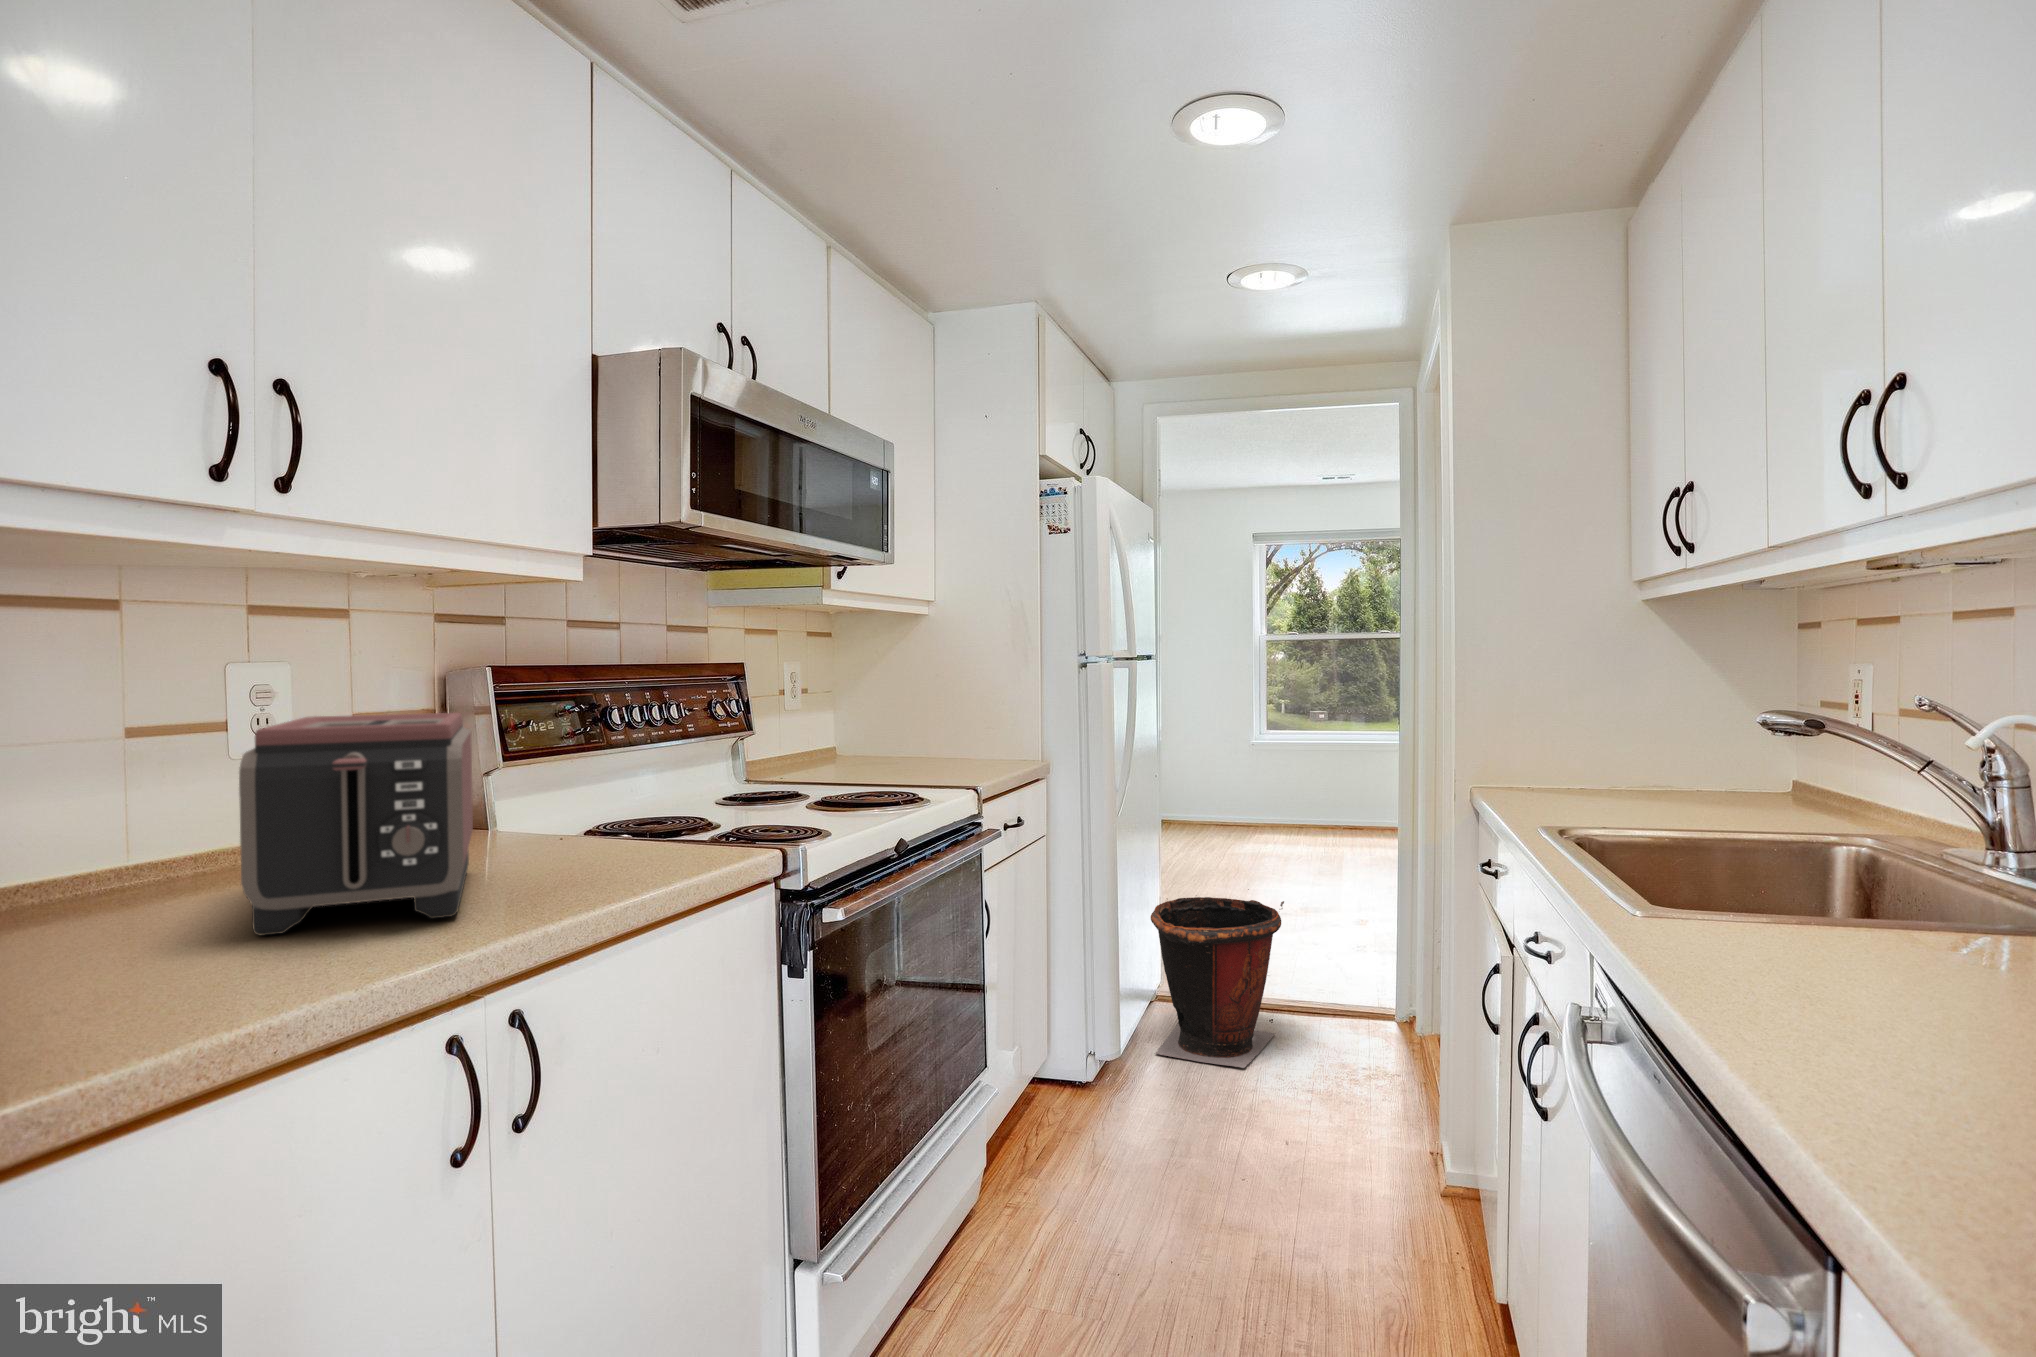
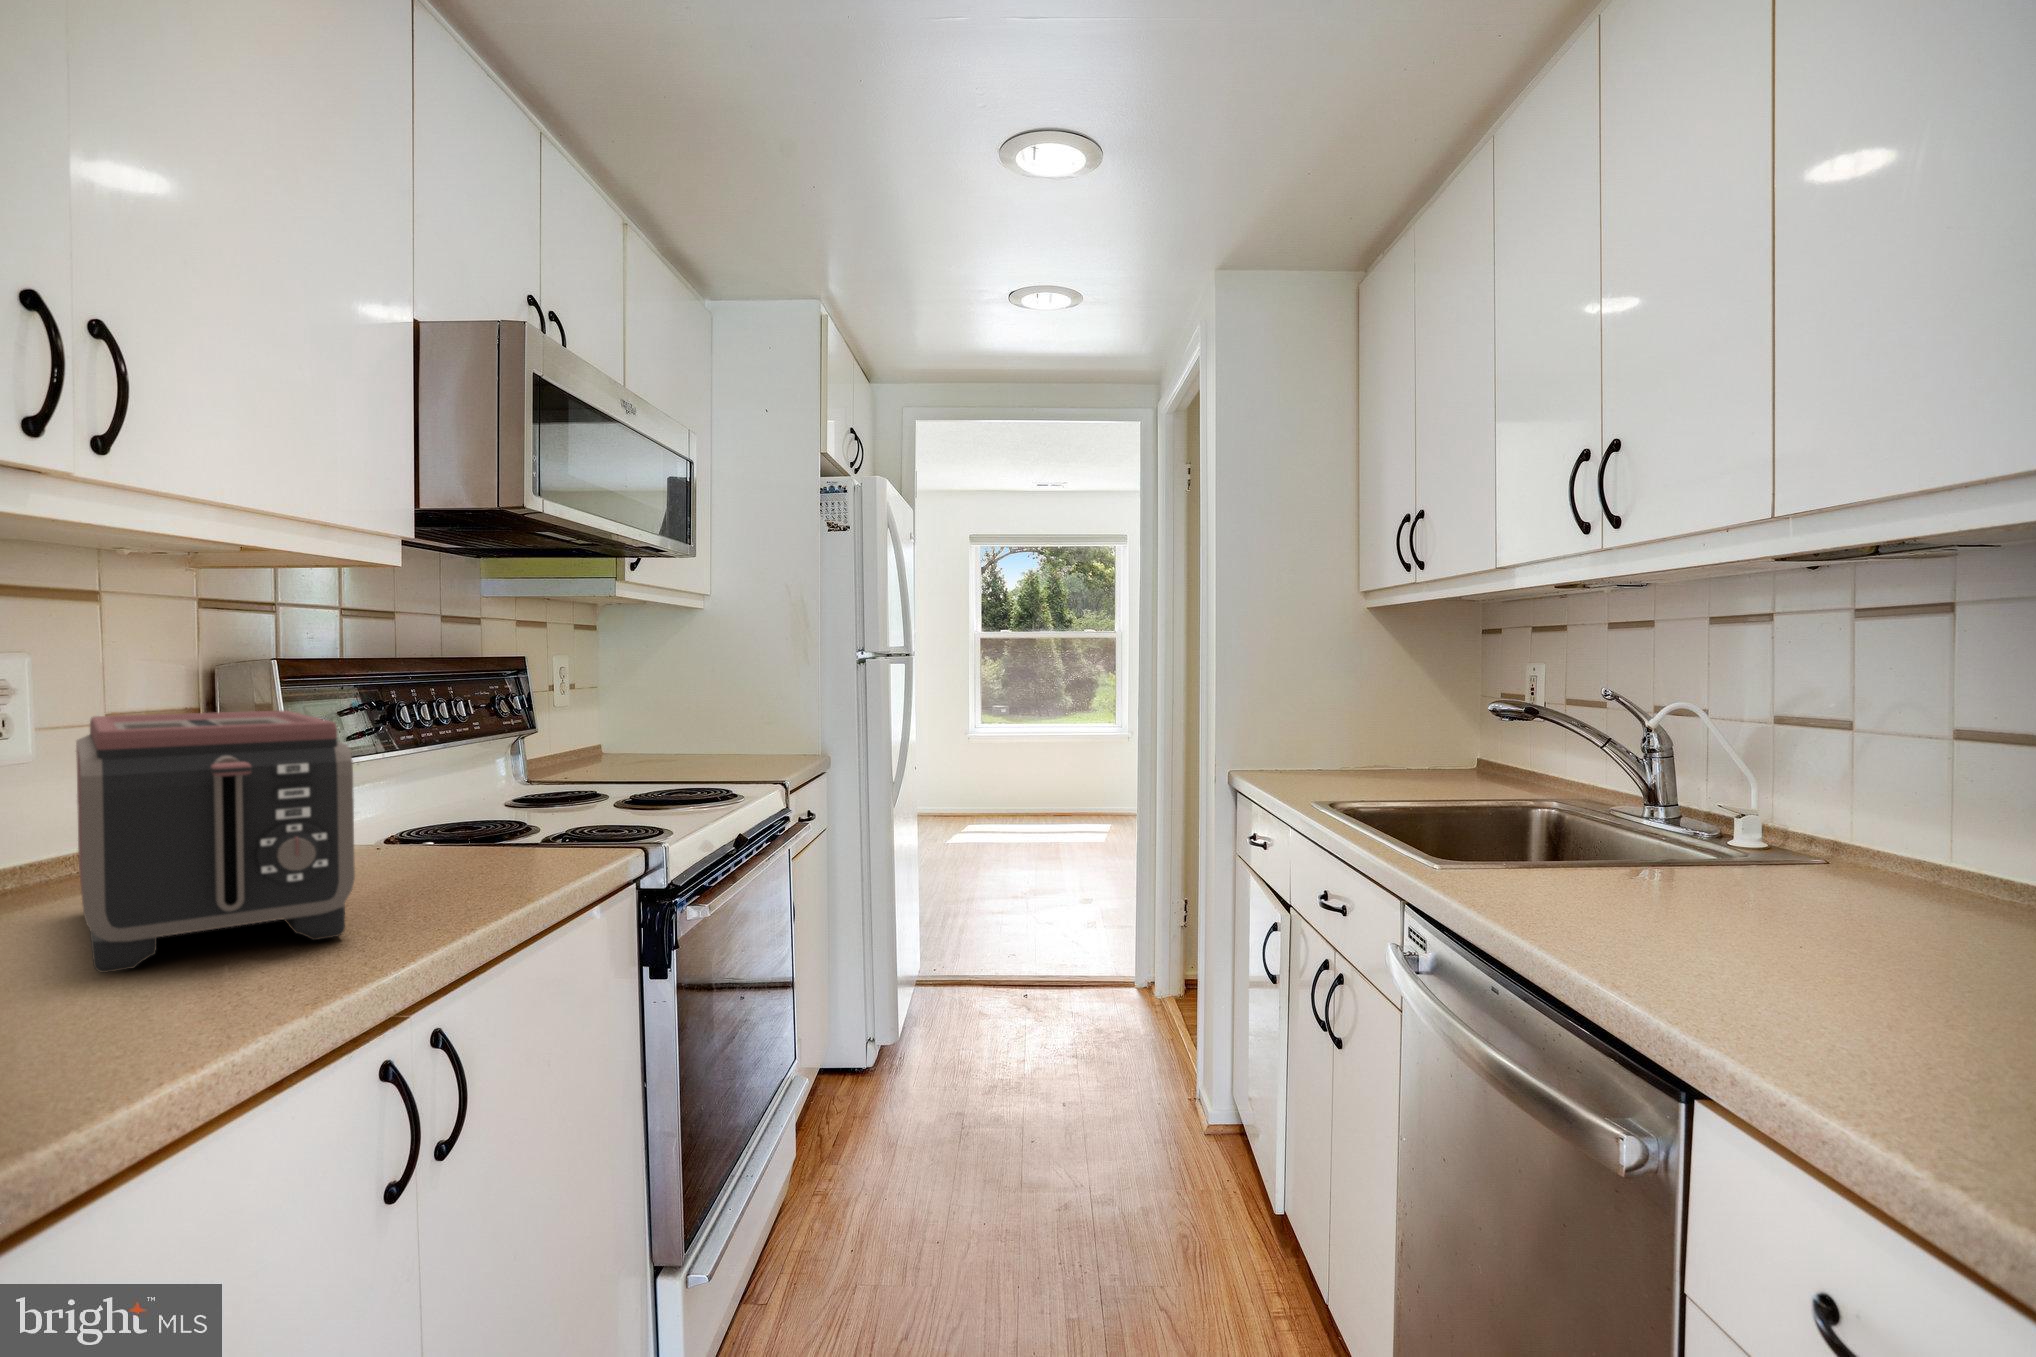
waste bin: present [1151,889,1284,1068] -> none [920,872,1044,1040]

